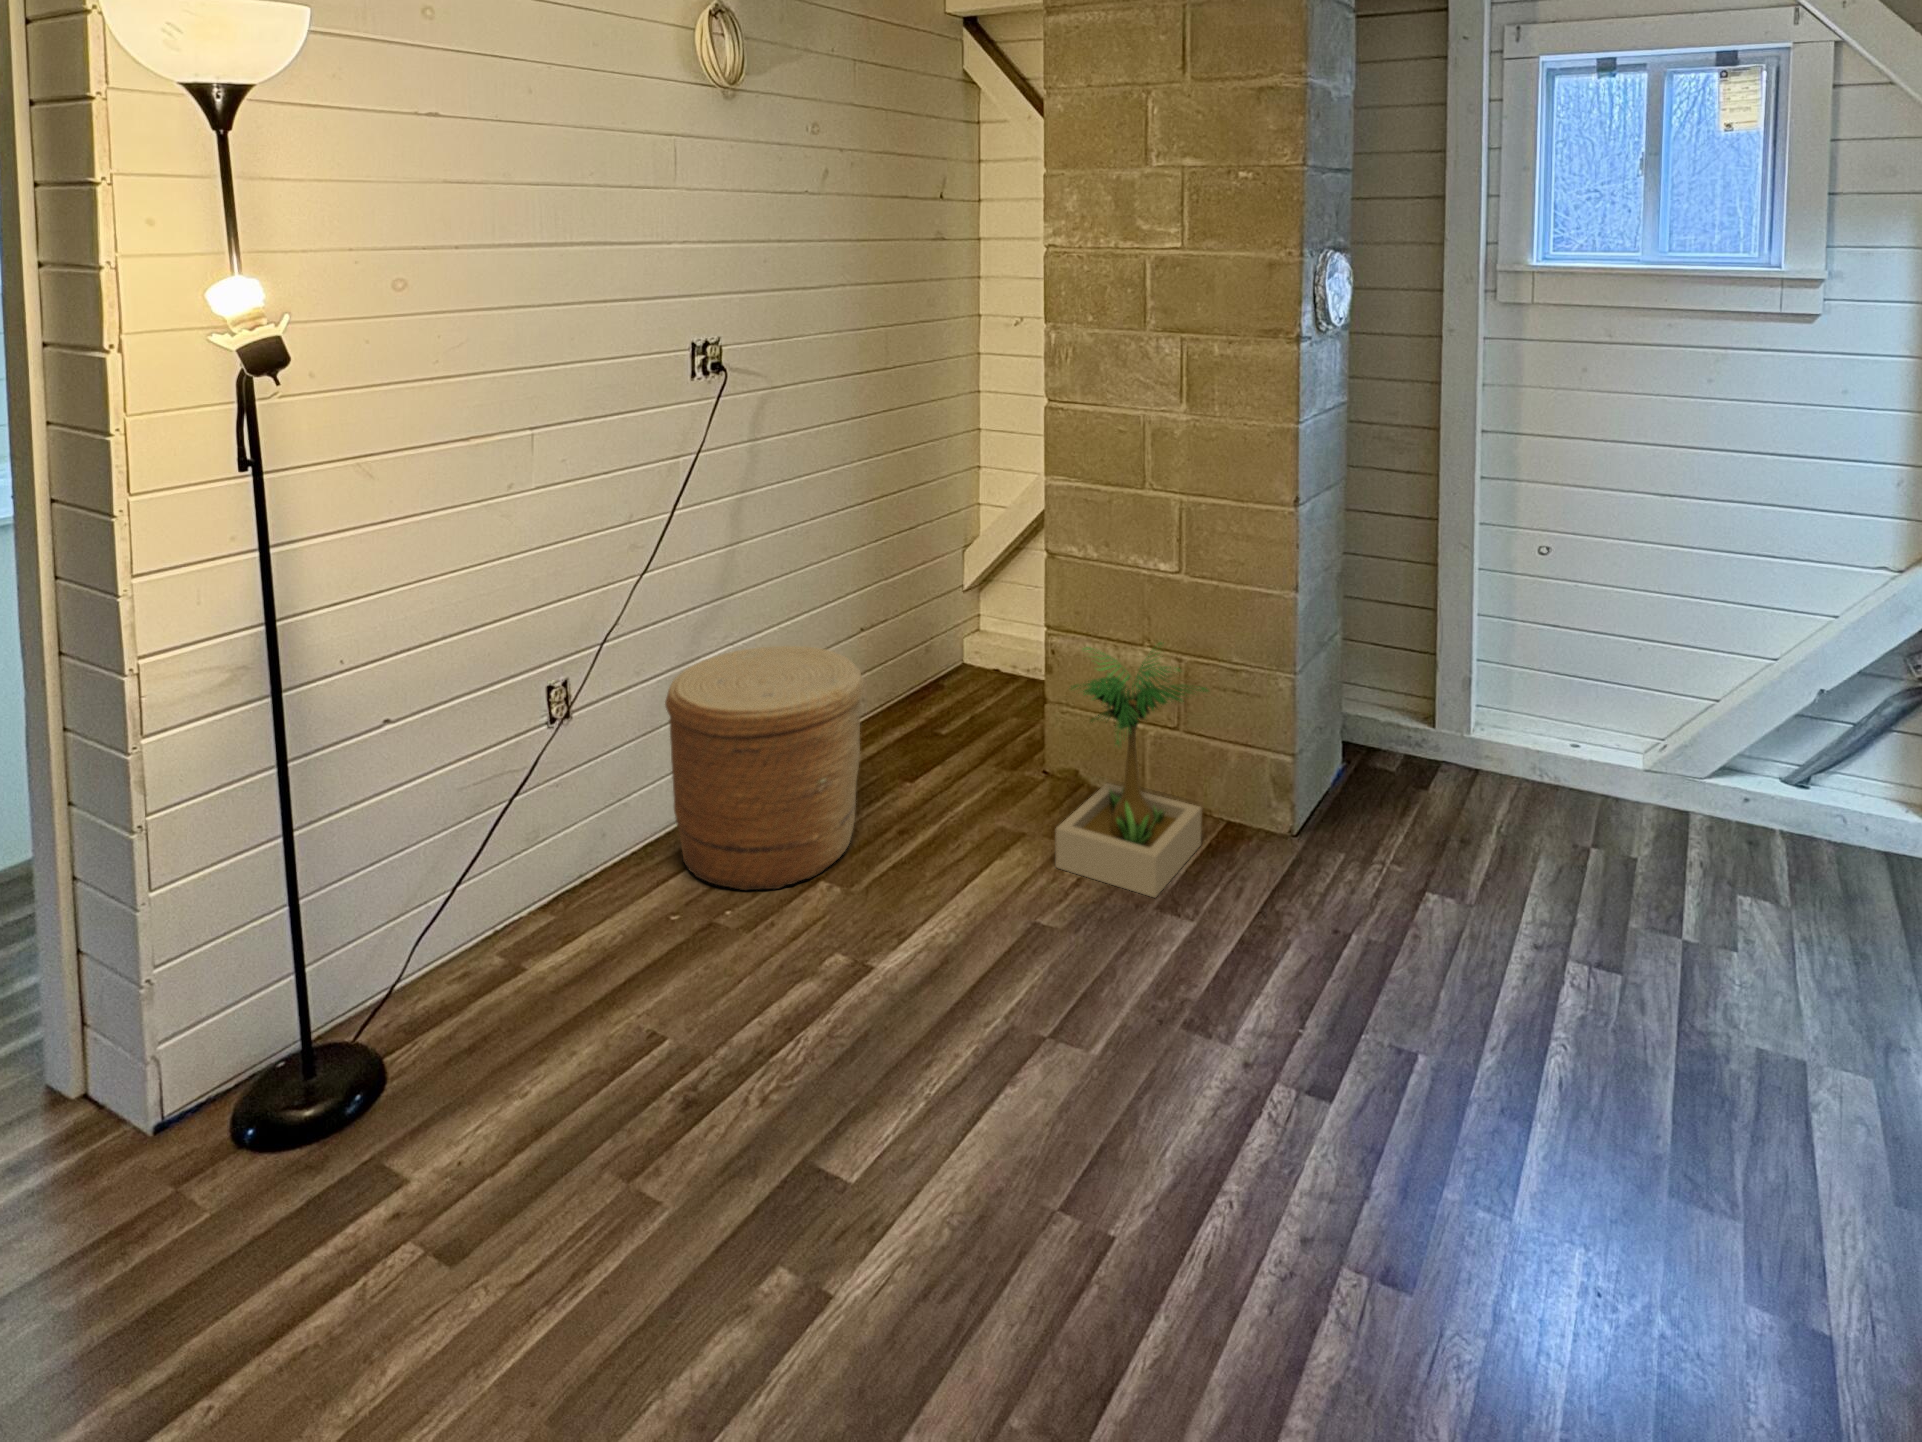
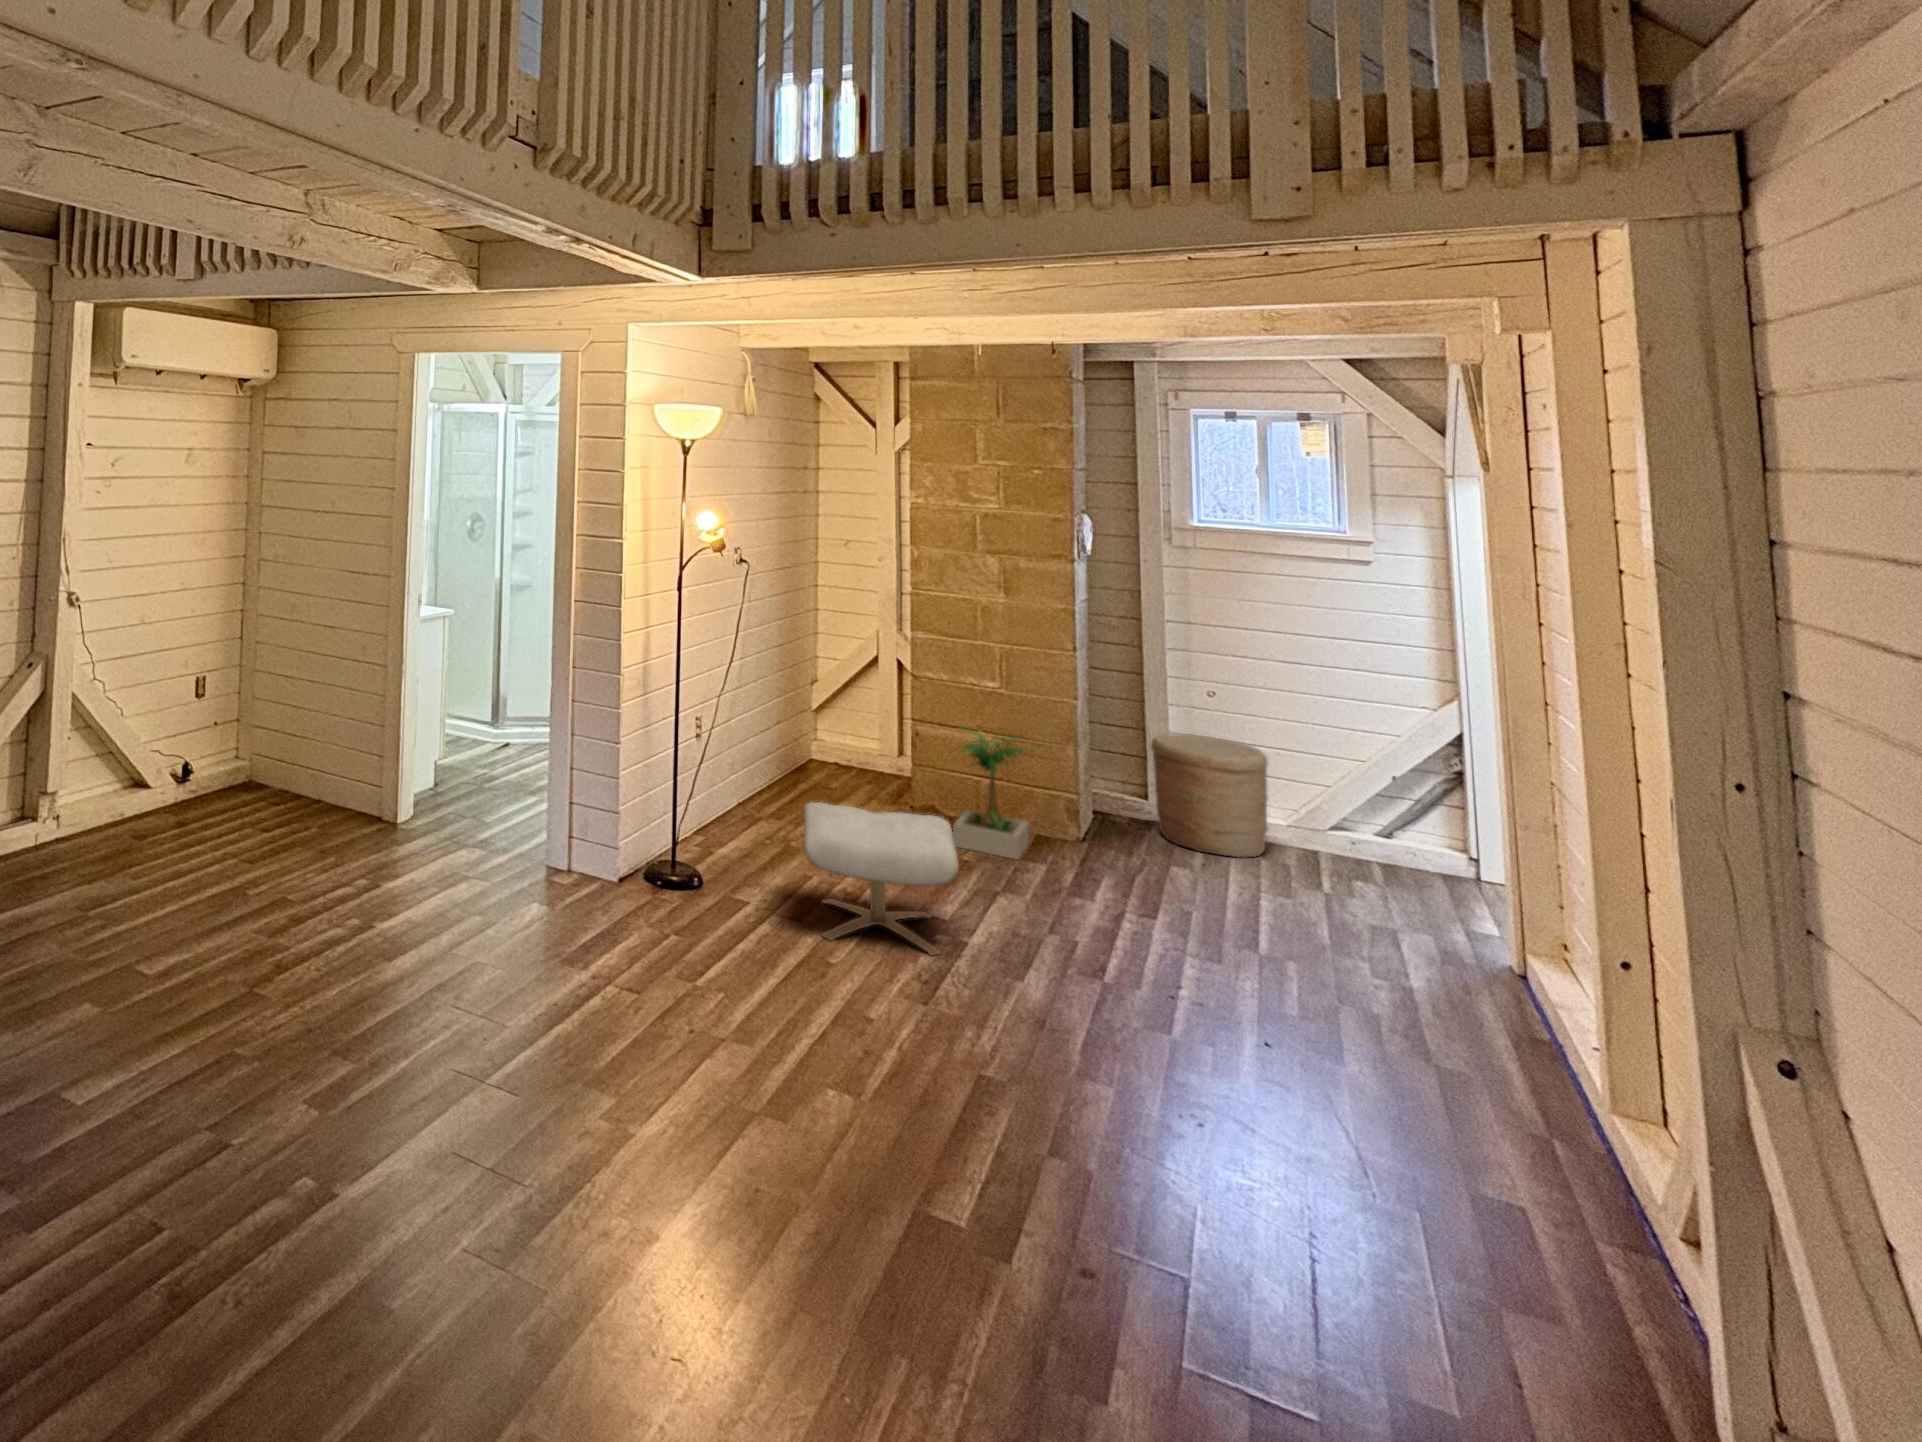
woven basket: present [665,646,864,891] -> present [1151,734,1268,858]
ottoman: none [425,910,866,1360] -> present [804,802,959,955]

